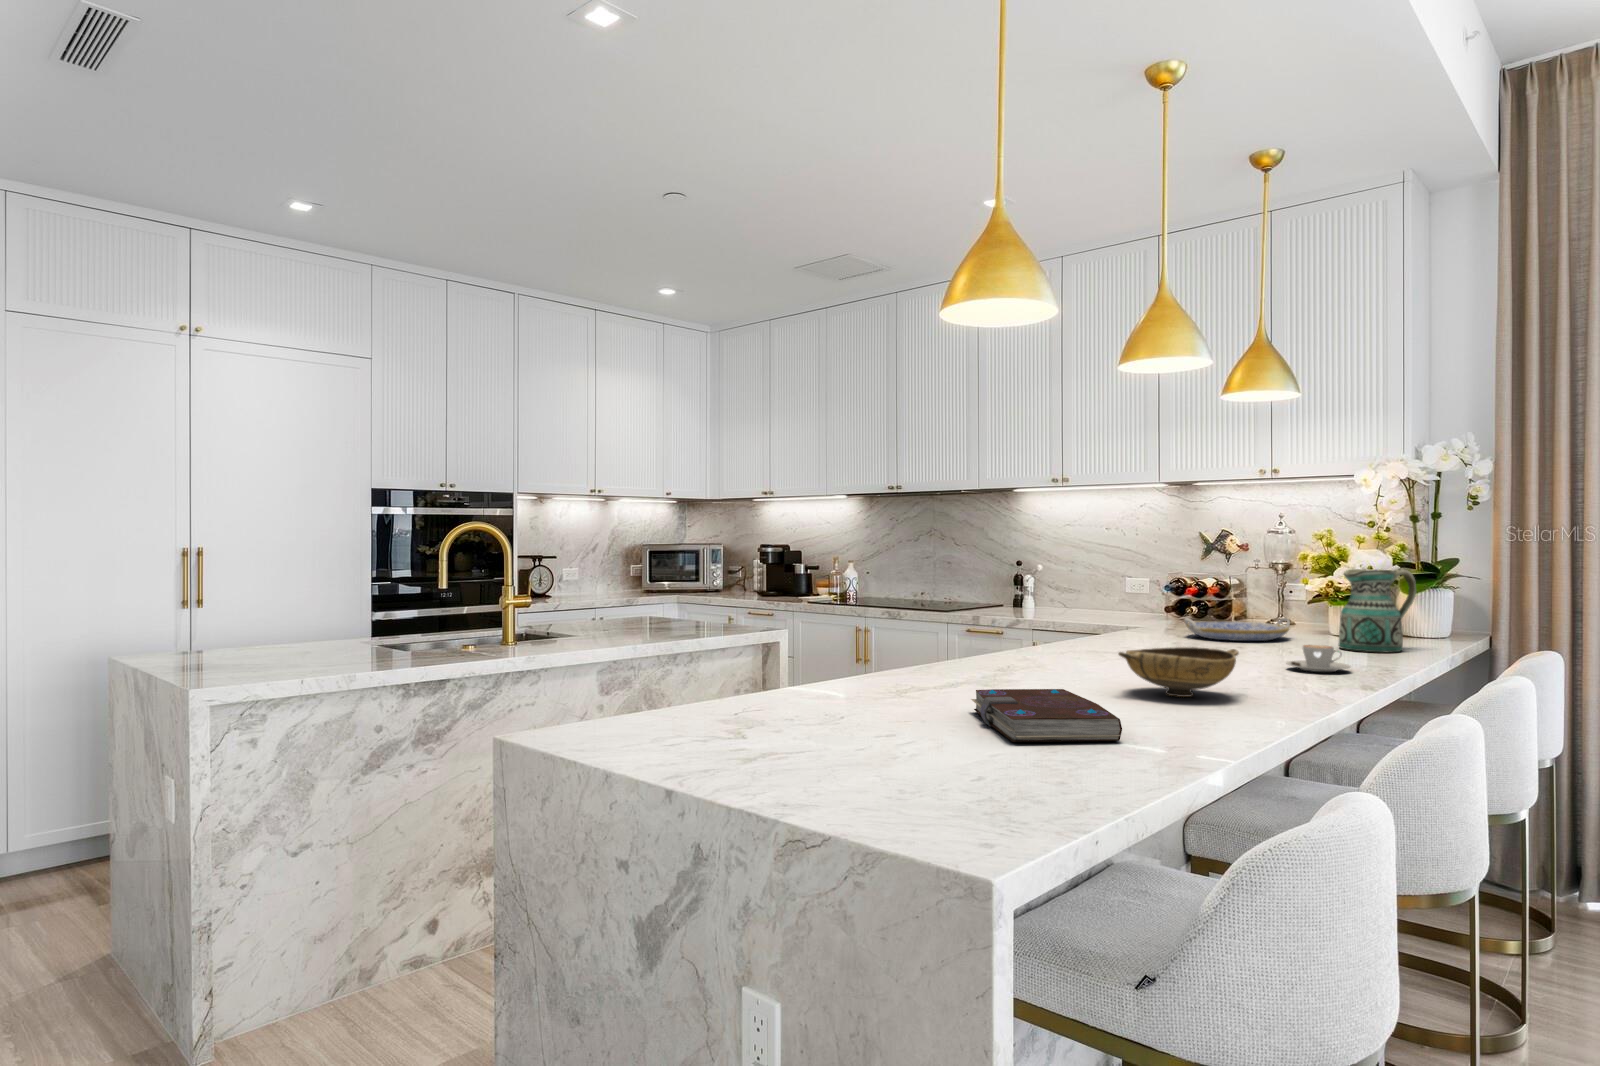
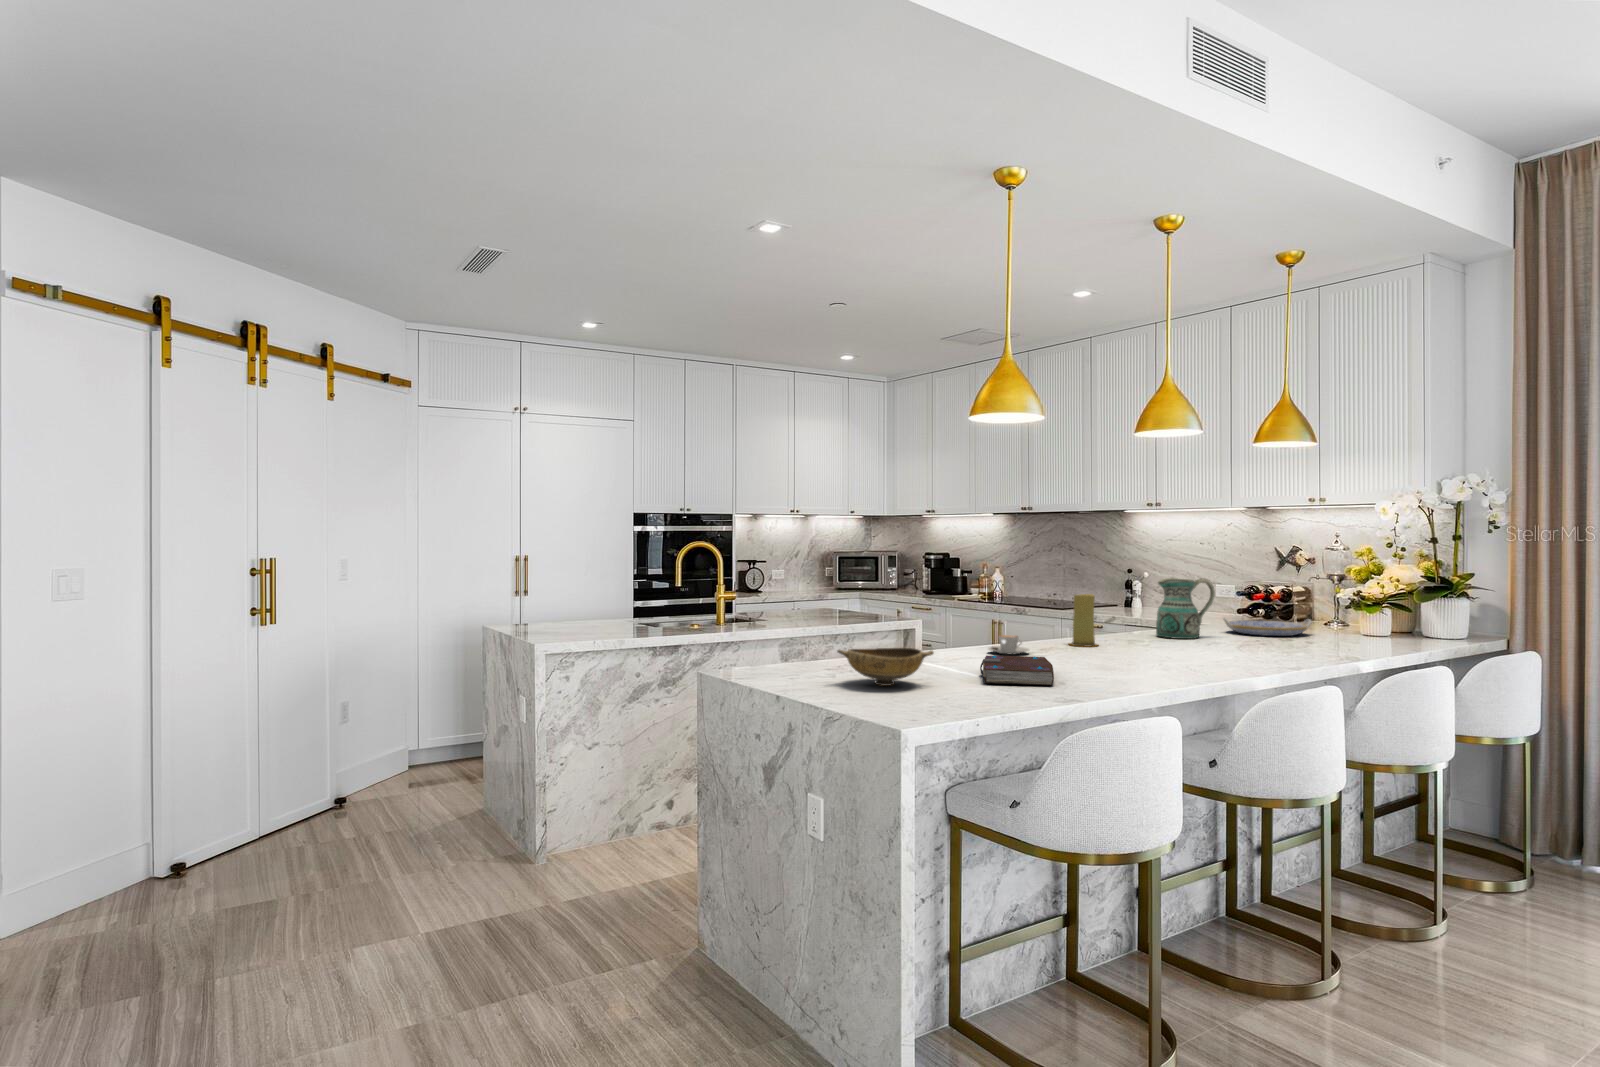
ceramic pitcher: present [1339,568,1416,652] -> present [1156,578,1215,639]
candle: none [1029,591,1071,665] -> present [1069,594,1098,647]
coffee cup: present [1286,645,1351,672] -> present [988,635,1029,654]
bowl: present [1119,647,1238,697] -> present [837,648,933,686]

